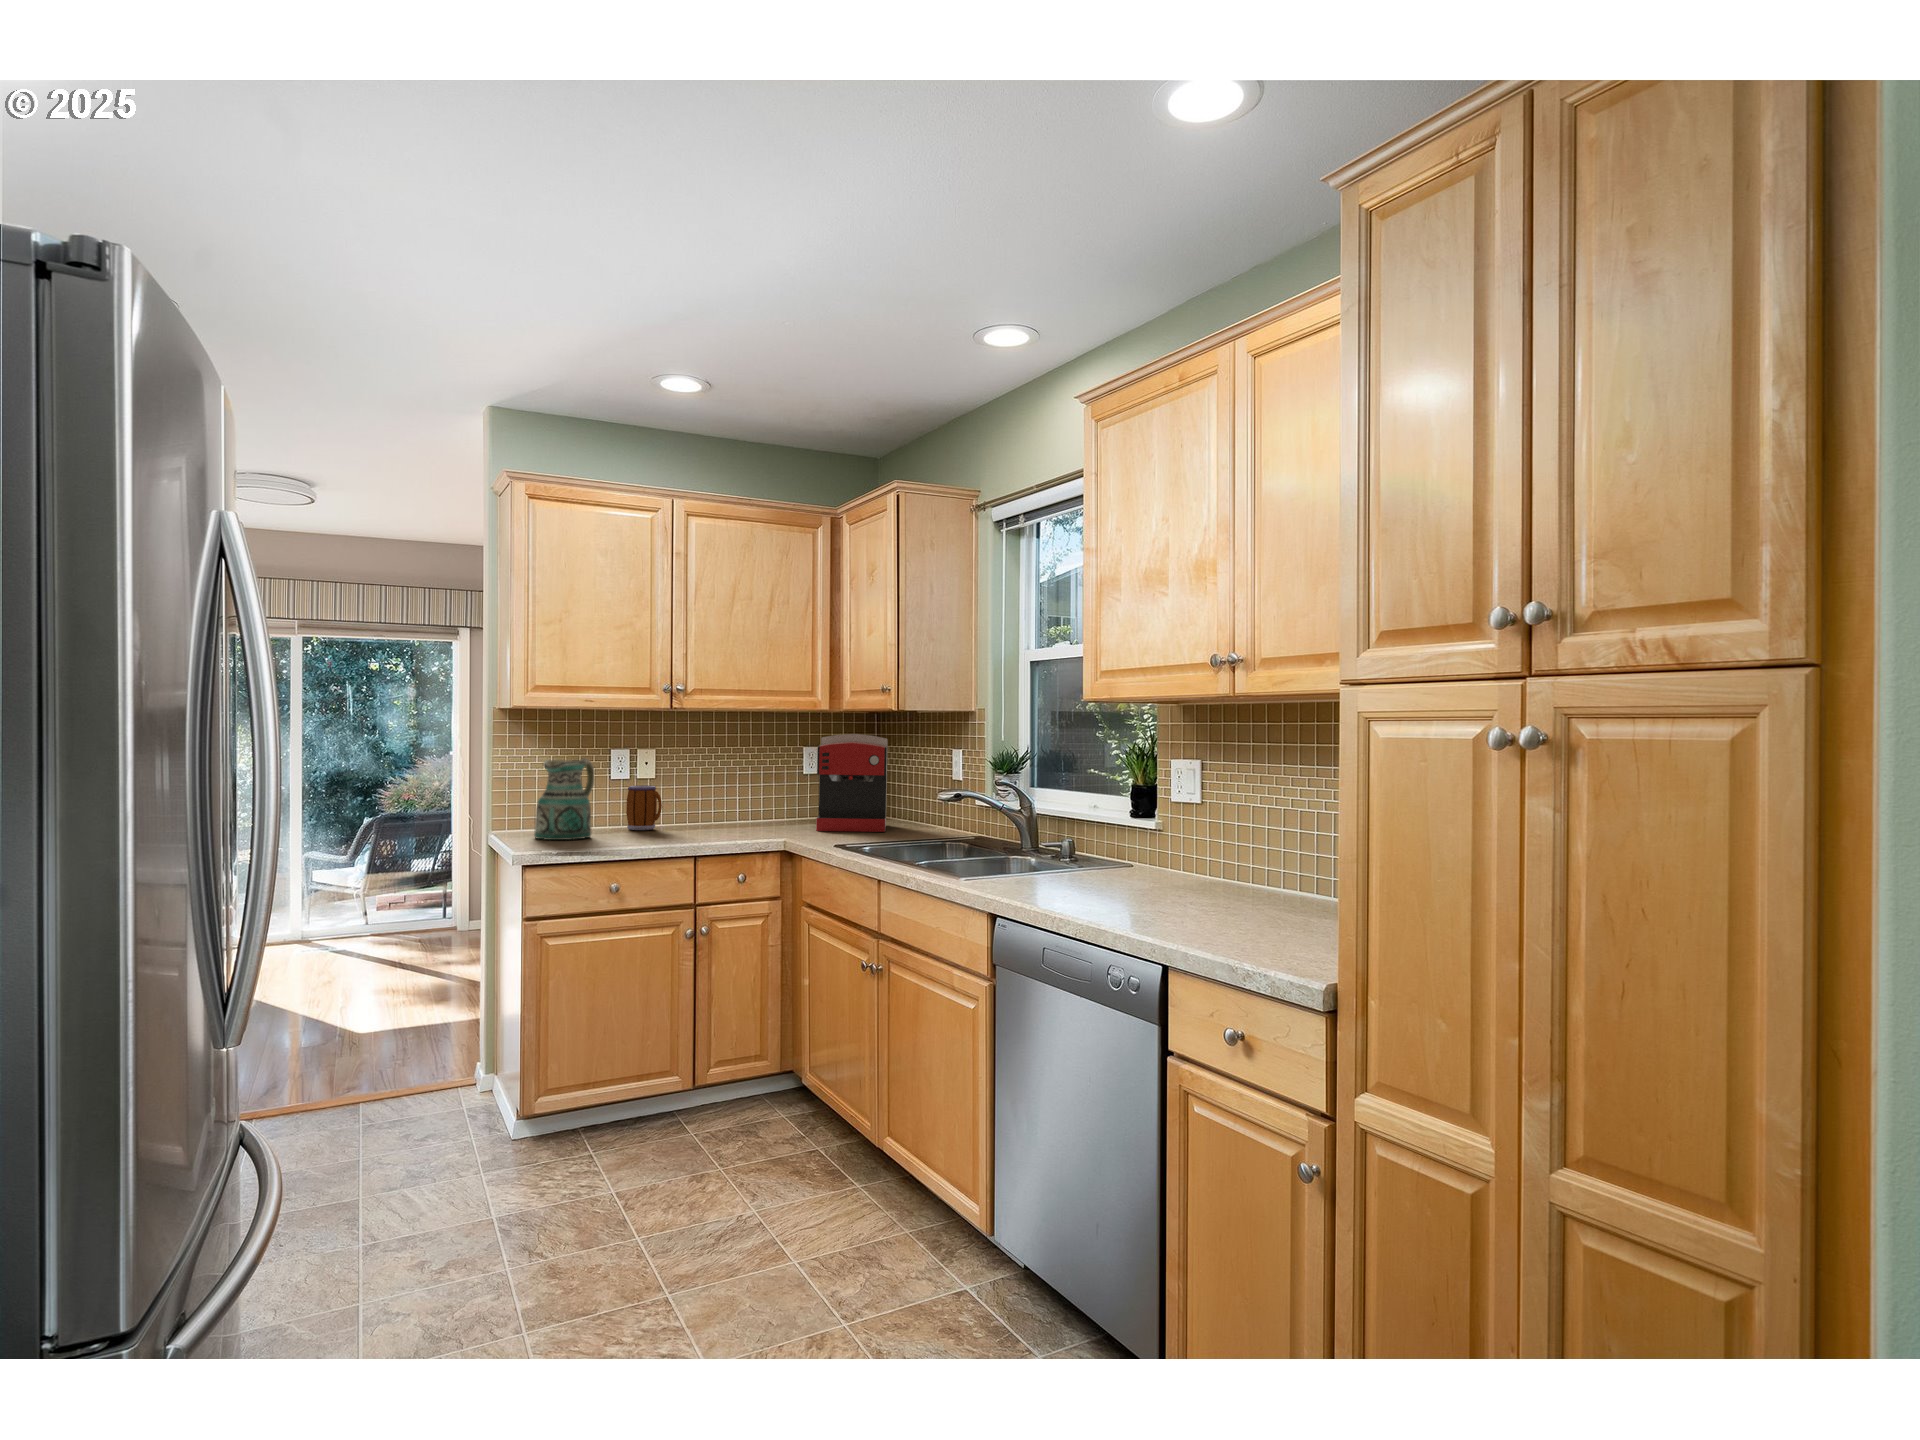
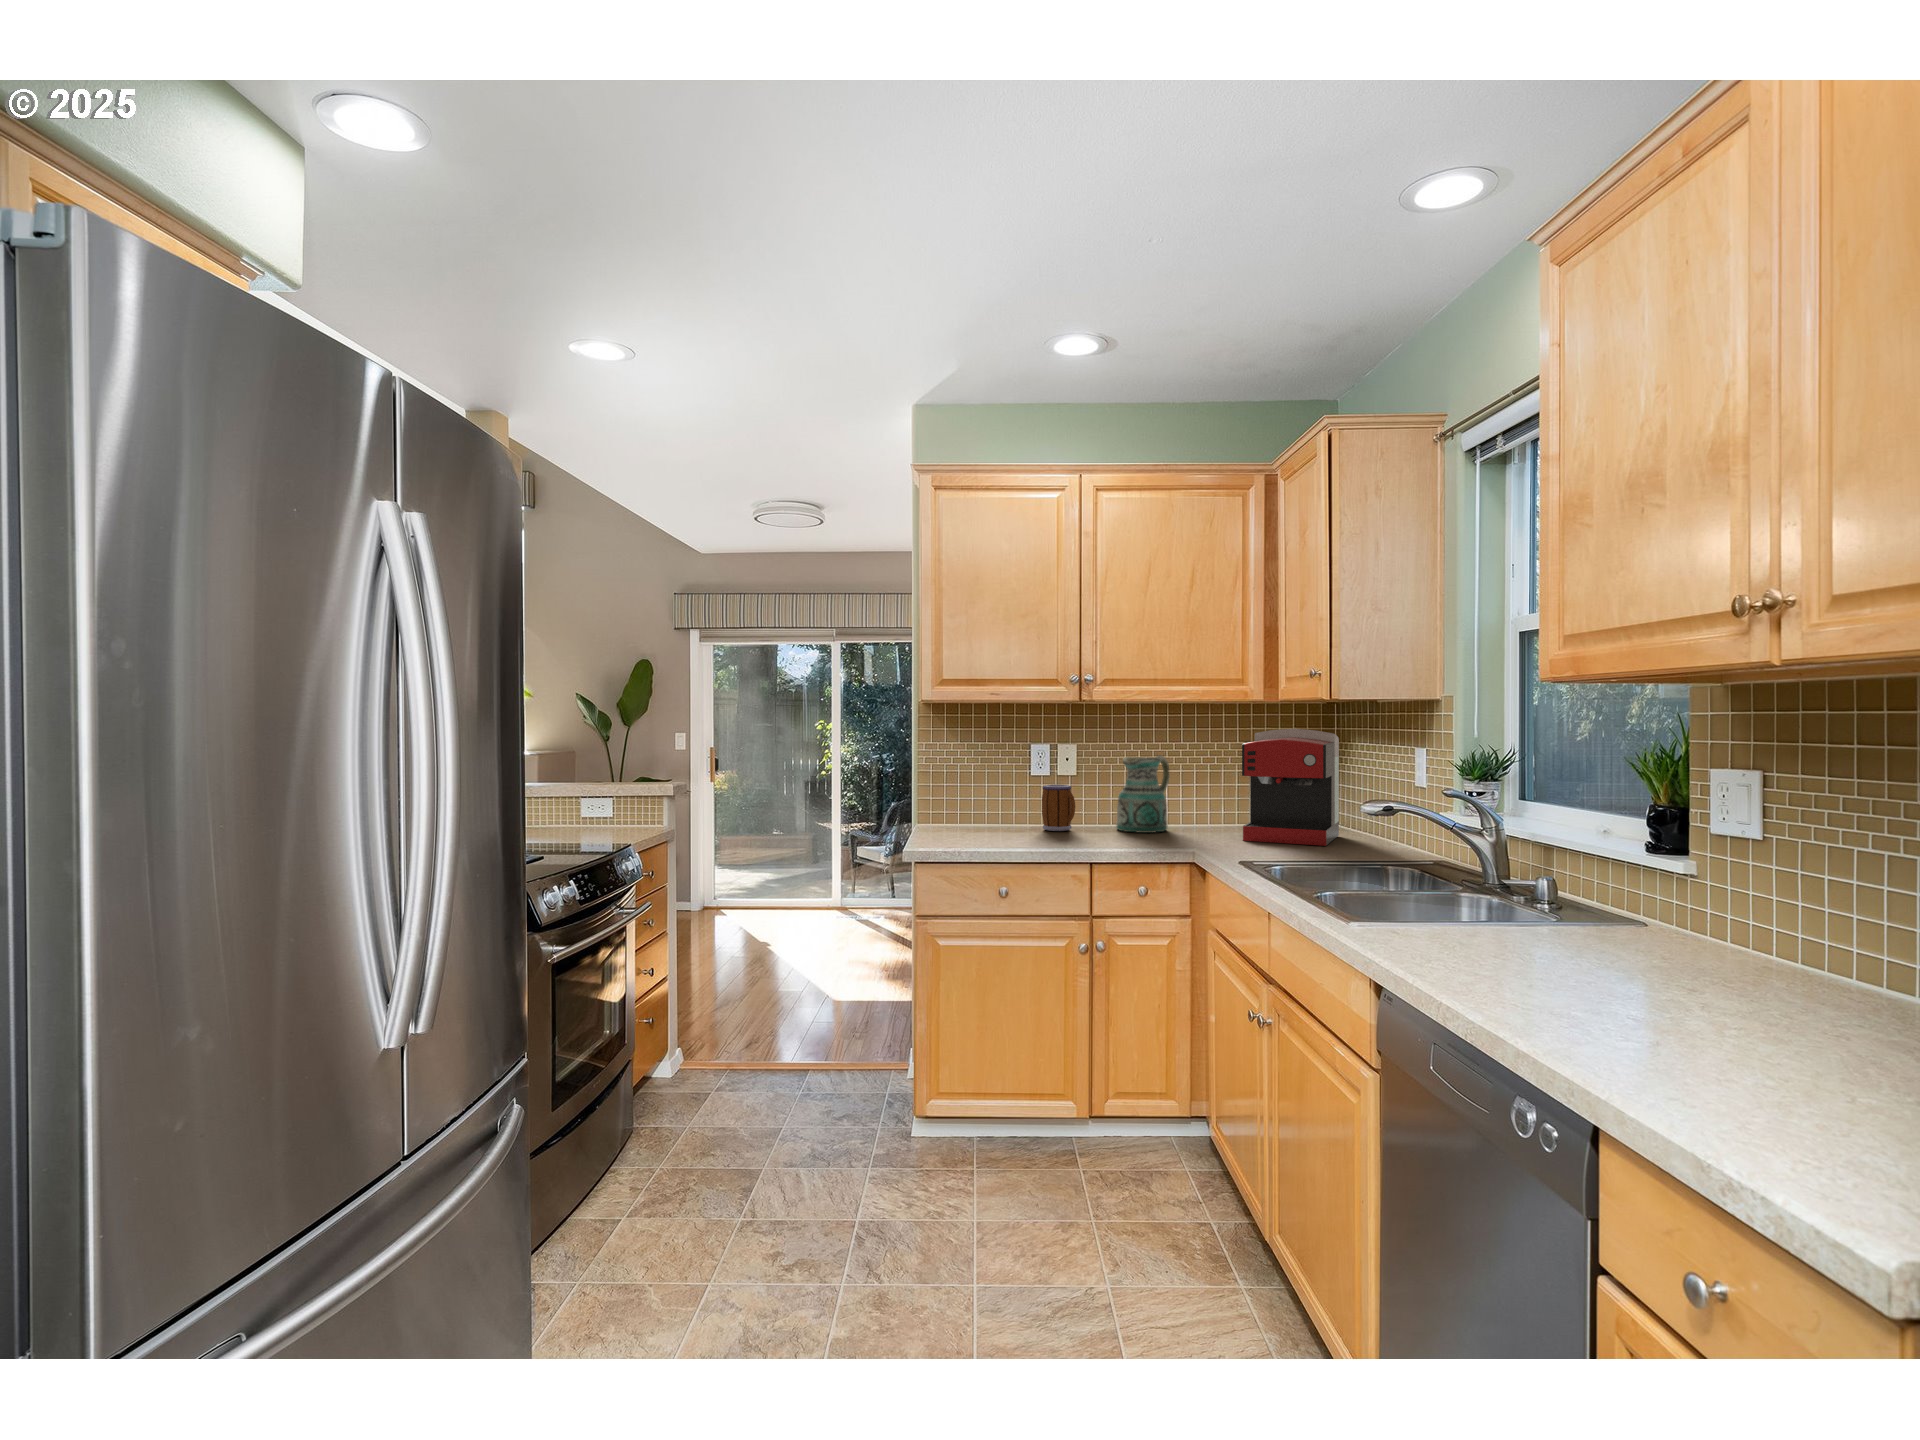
ceramic pitcher: present [534,758,594,840] -> present [1116,755,1170,833]

